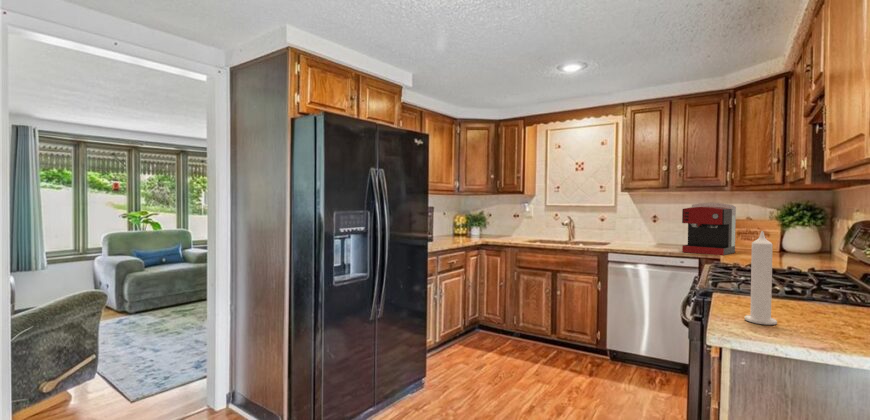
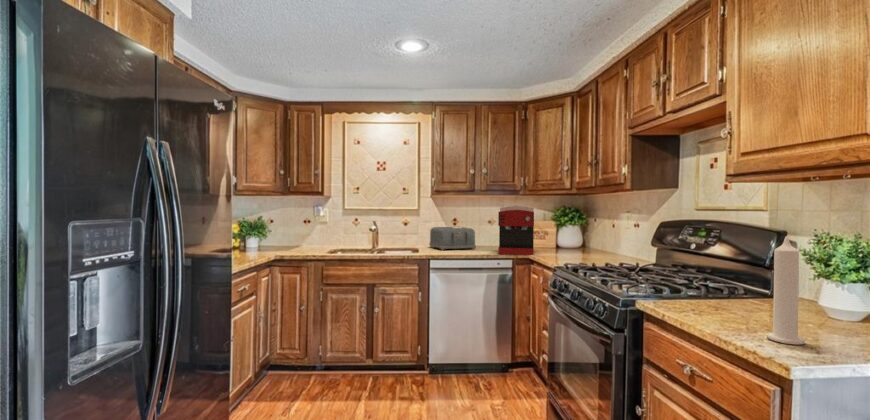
toaster: none [624,223,671,247] -> present [429,227,476,250]

